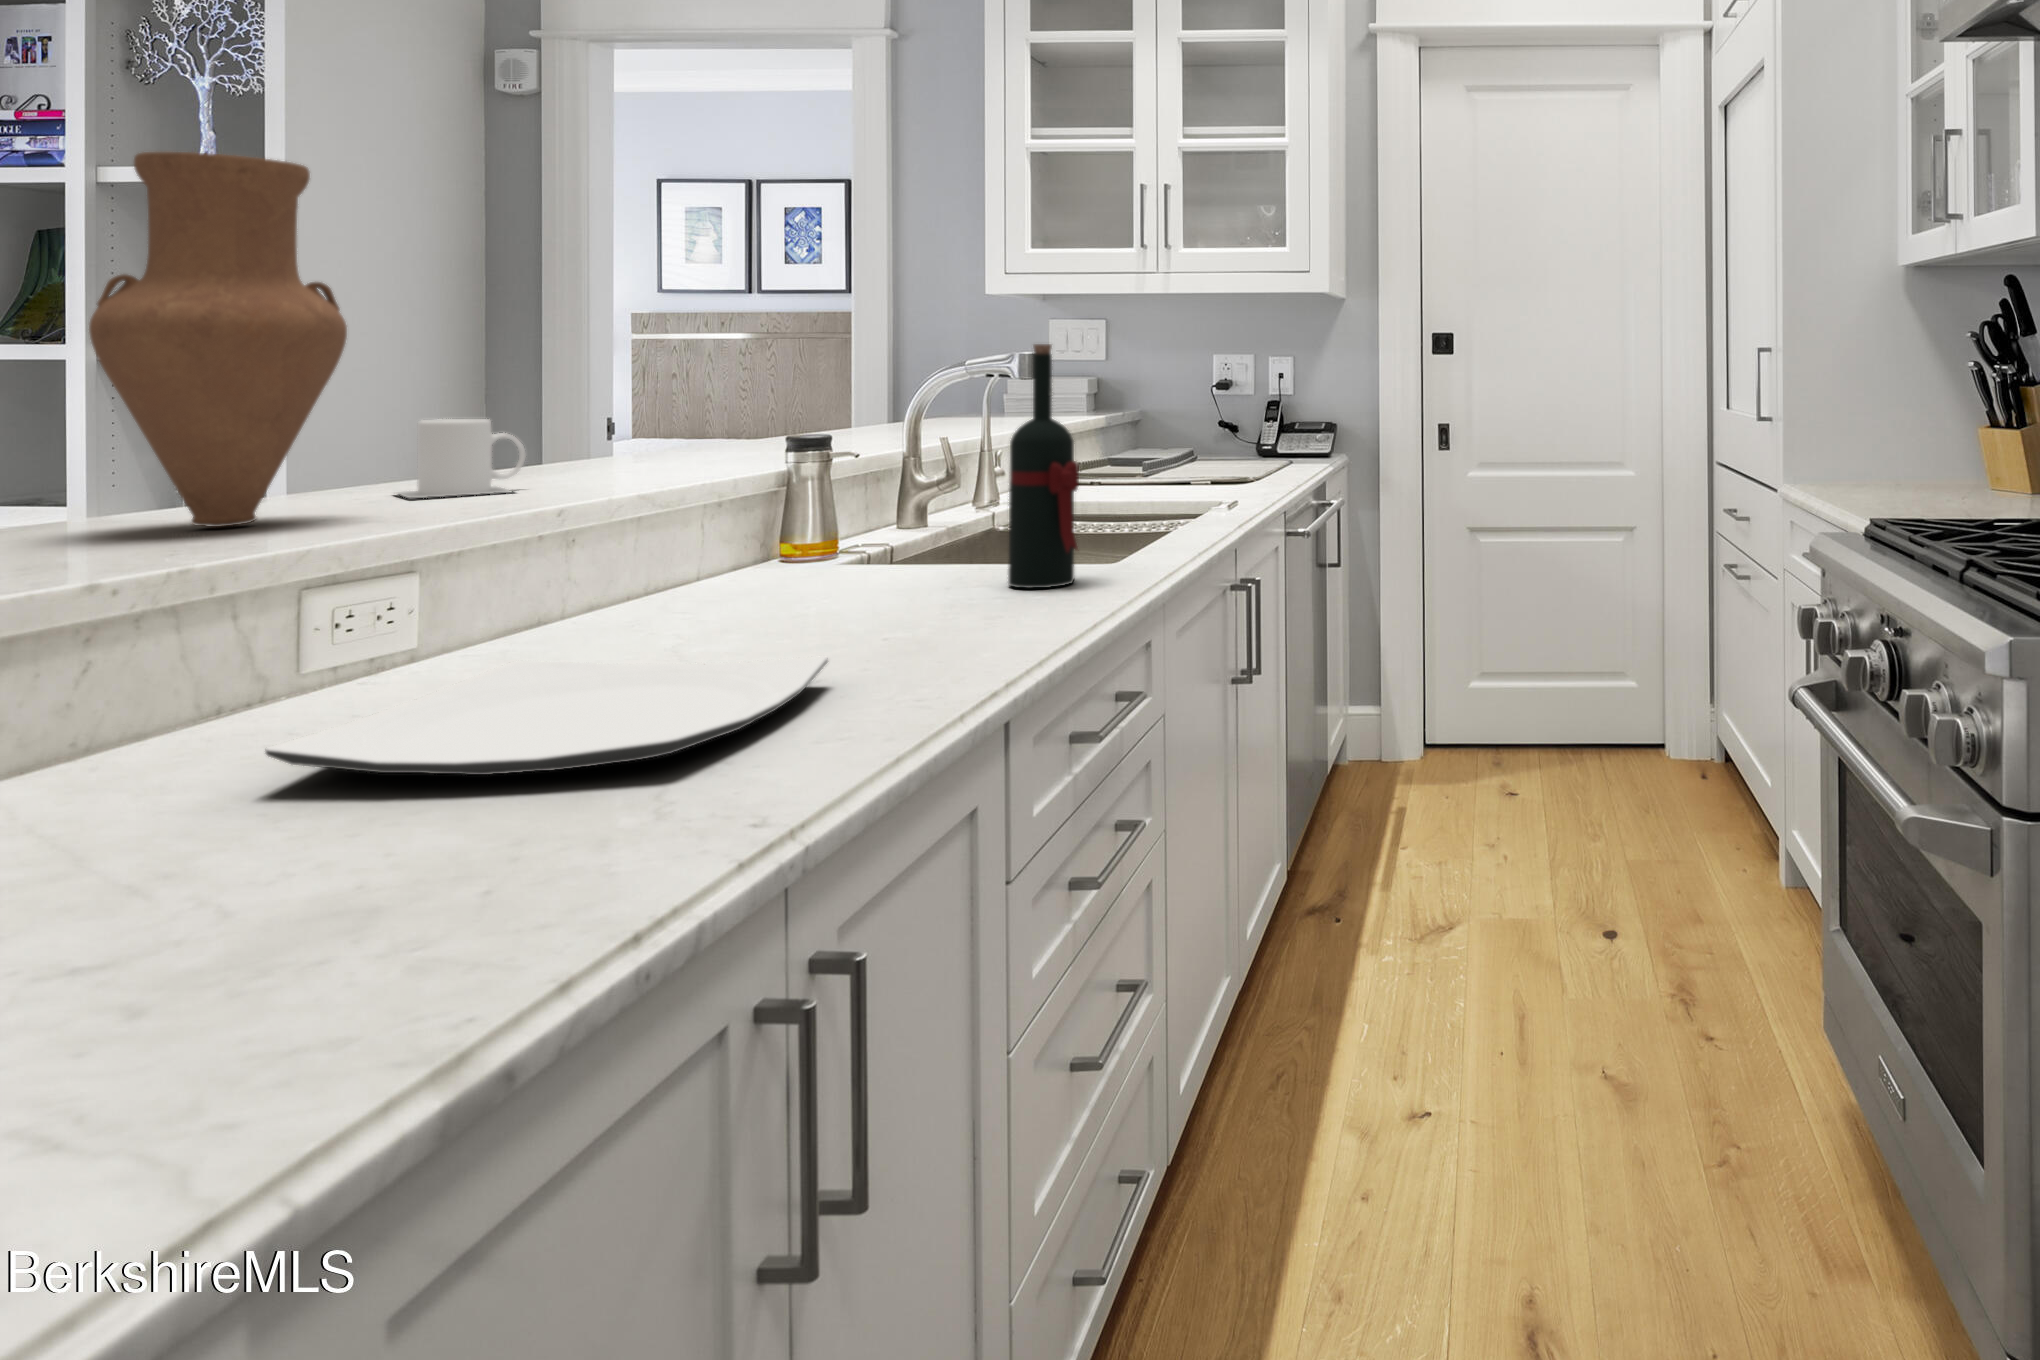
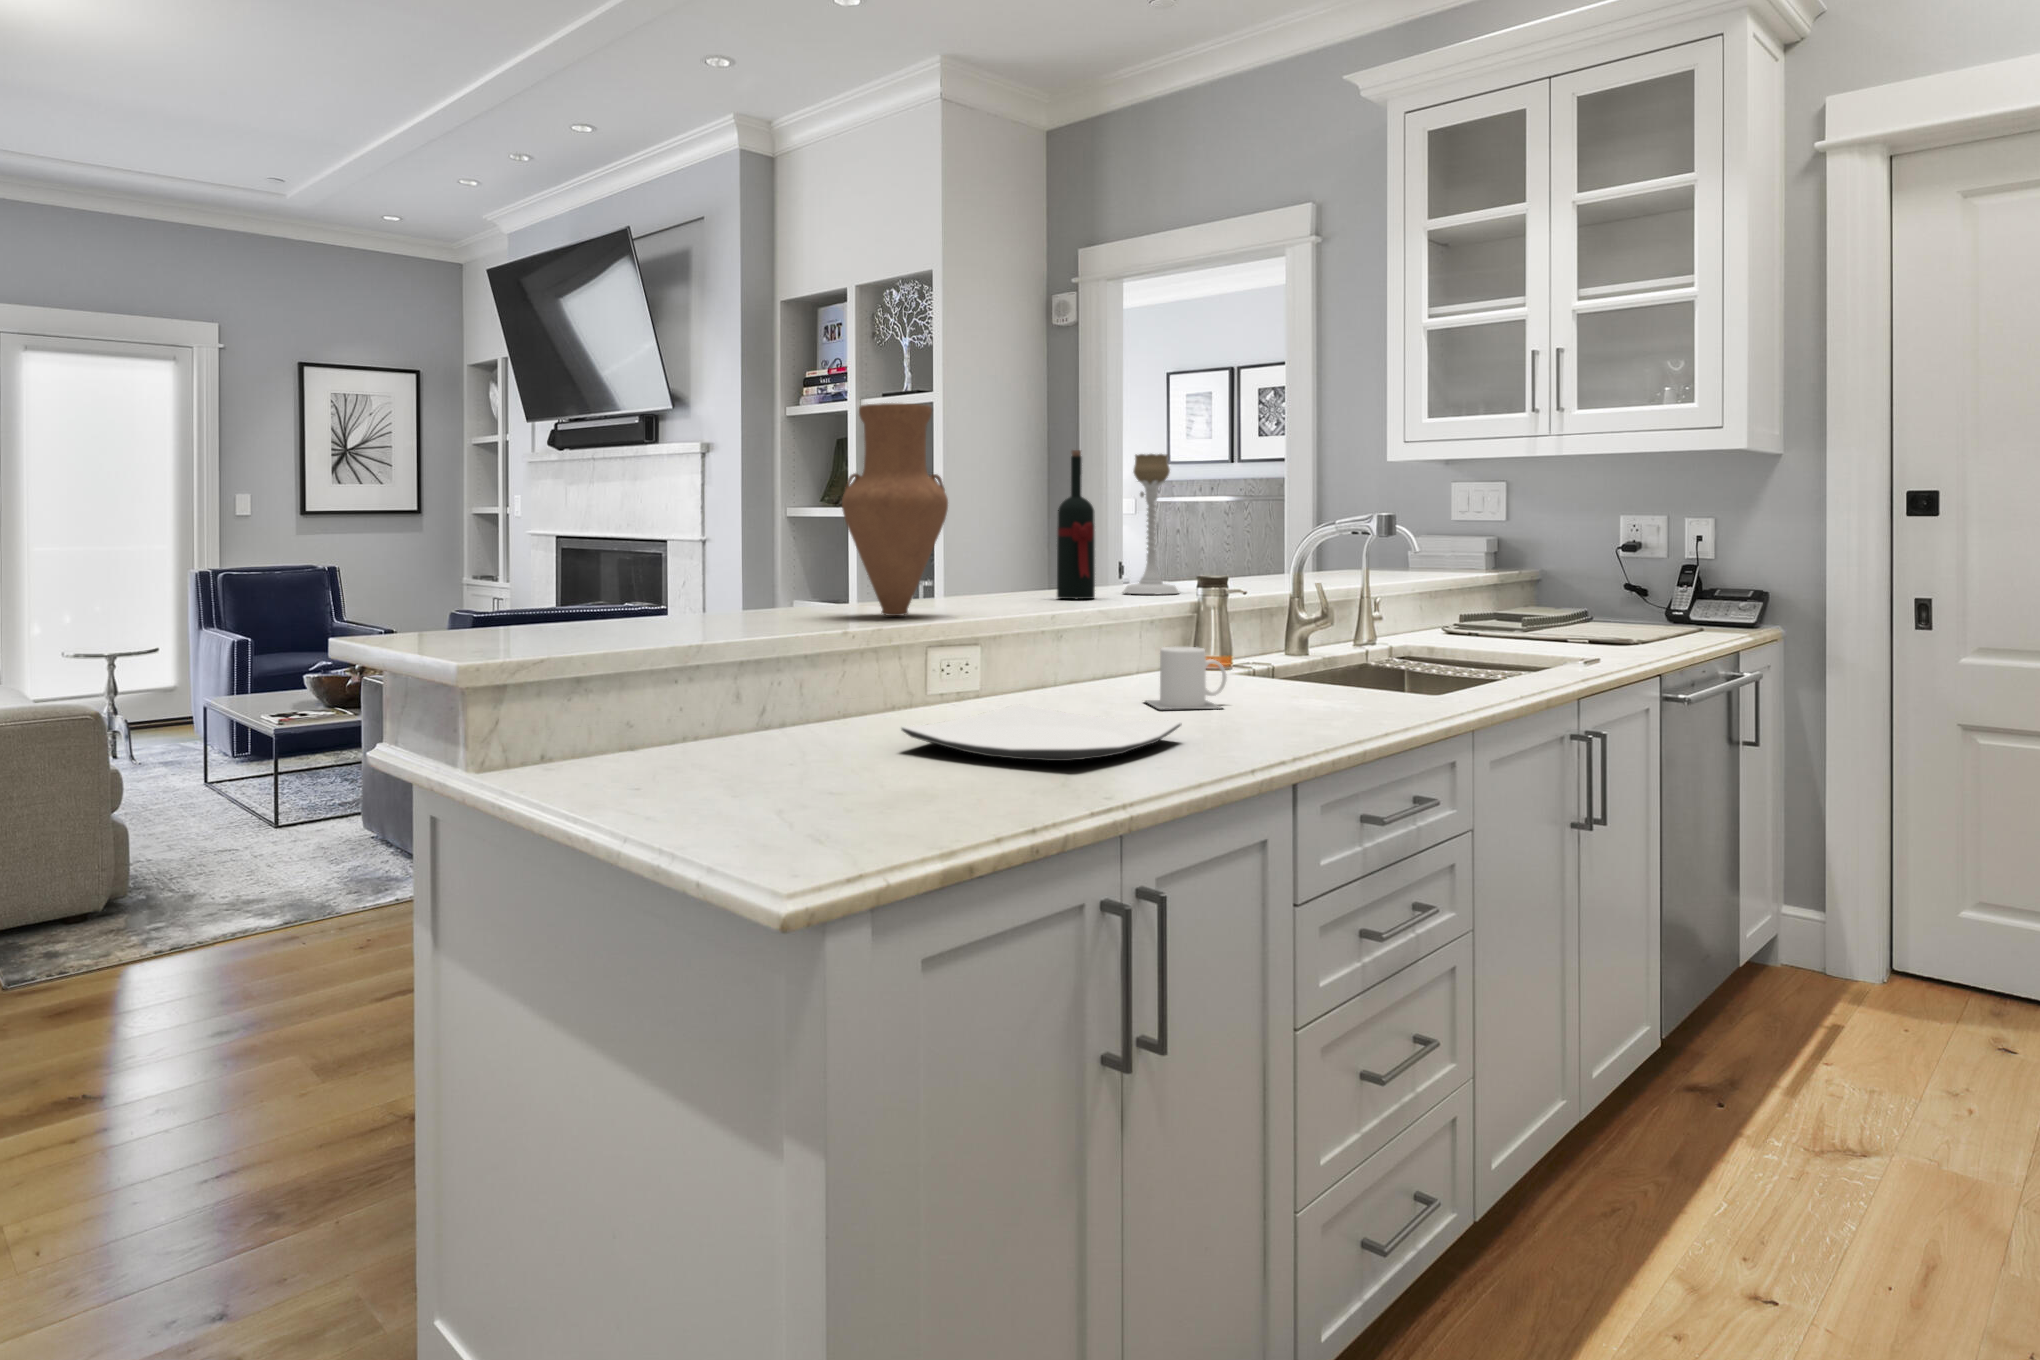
candle holder: none [650,268,740,461] -> present [1123,454,1179,594]
wine bottle: present [1008,344,1079,588] -> present [1057,450,1095,599]
mug: present [397,419,526,498] -> present [1146,647,1227,709]

